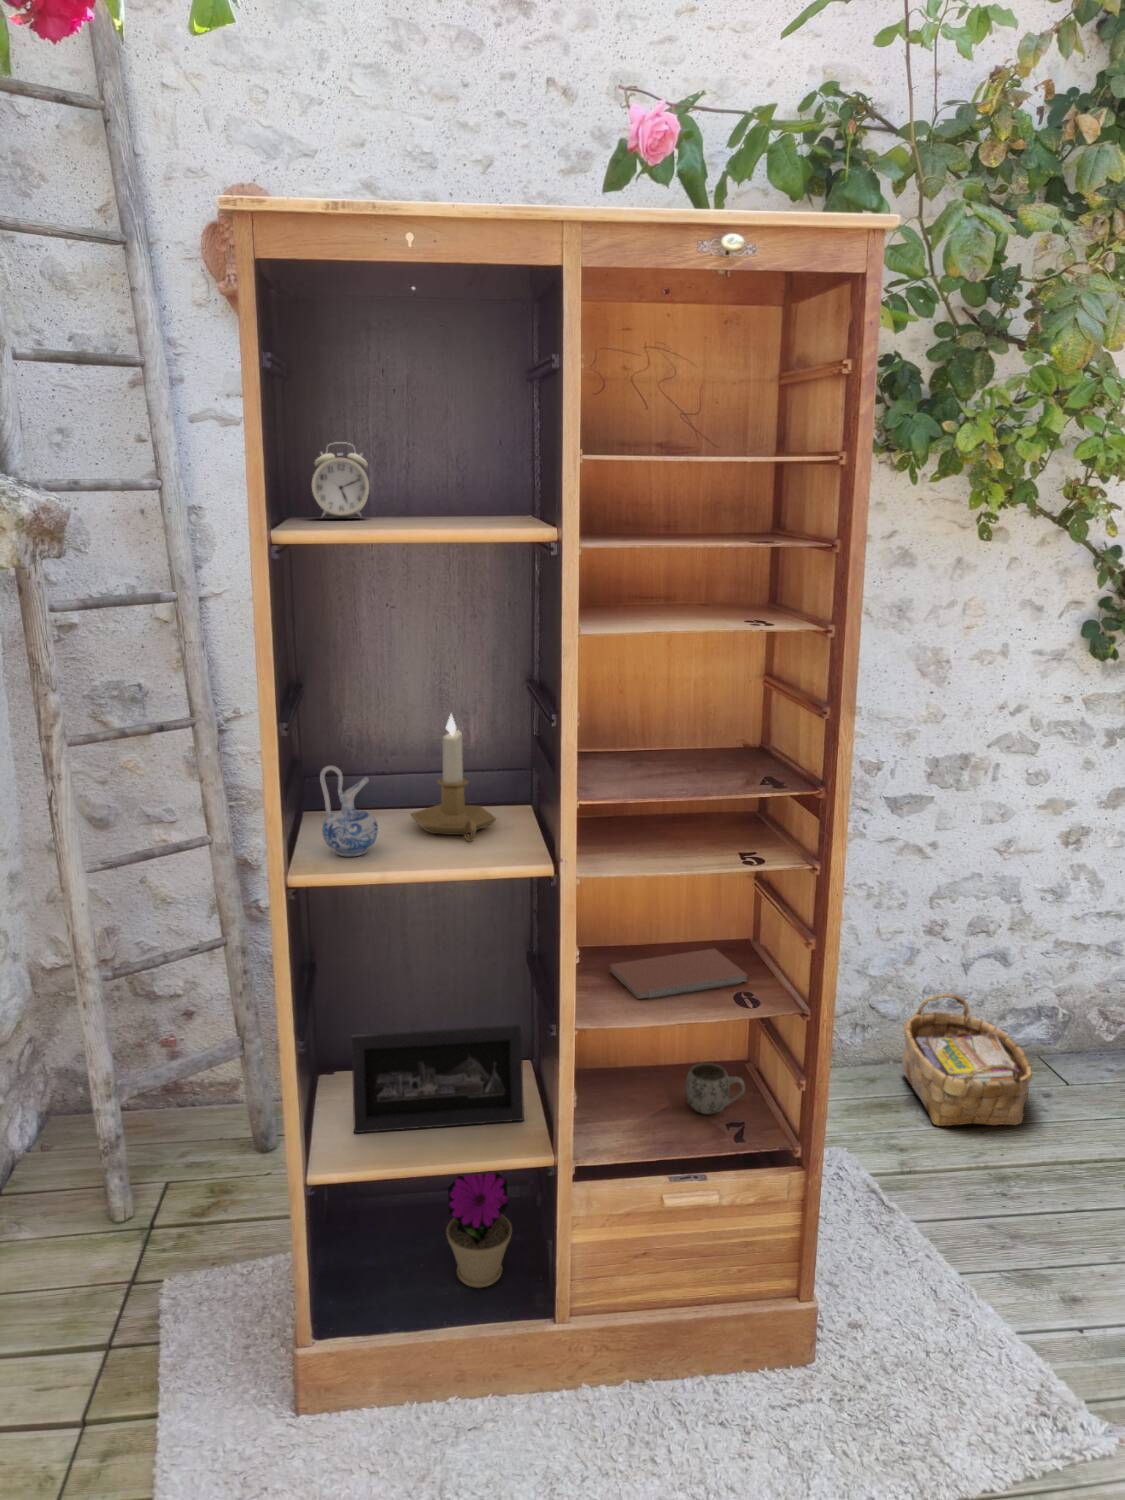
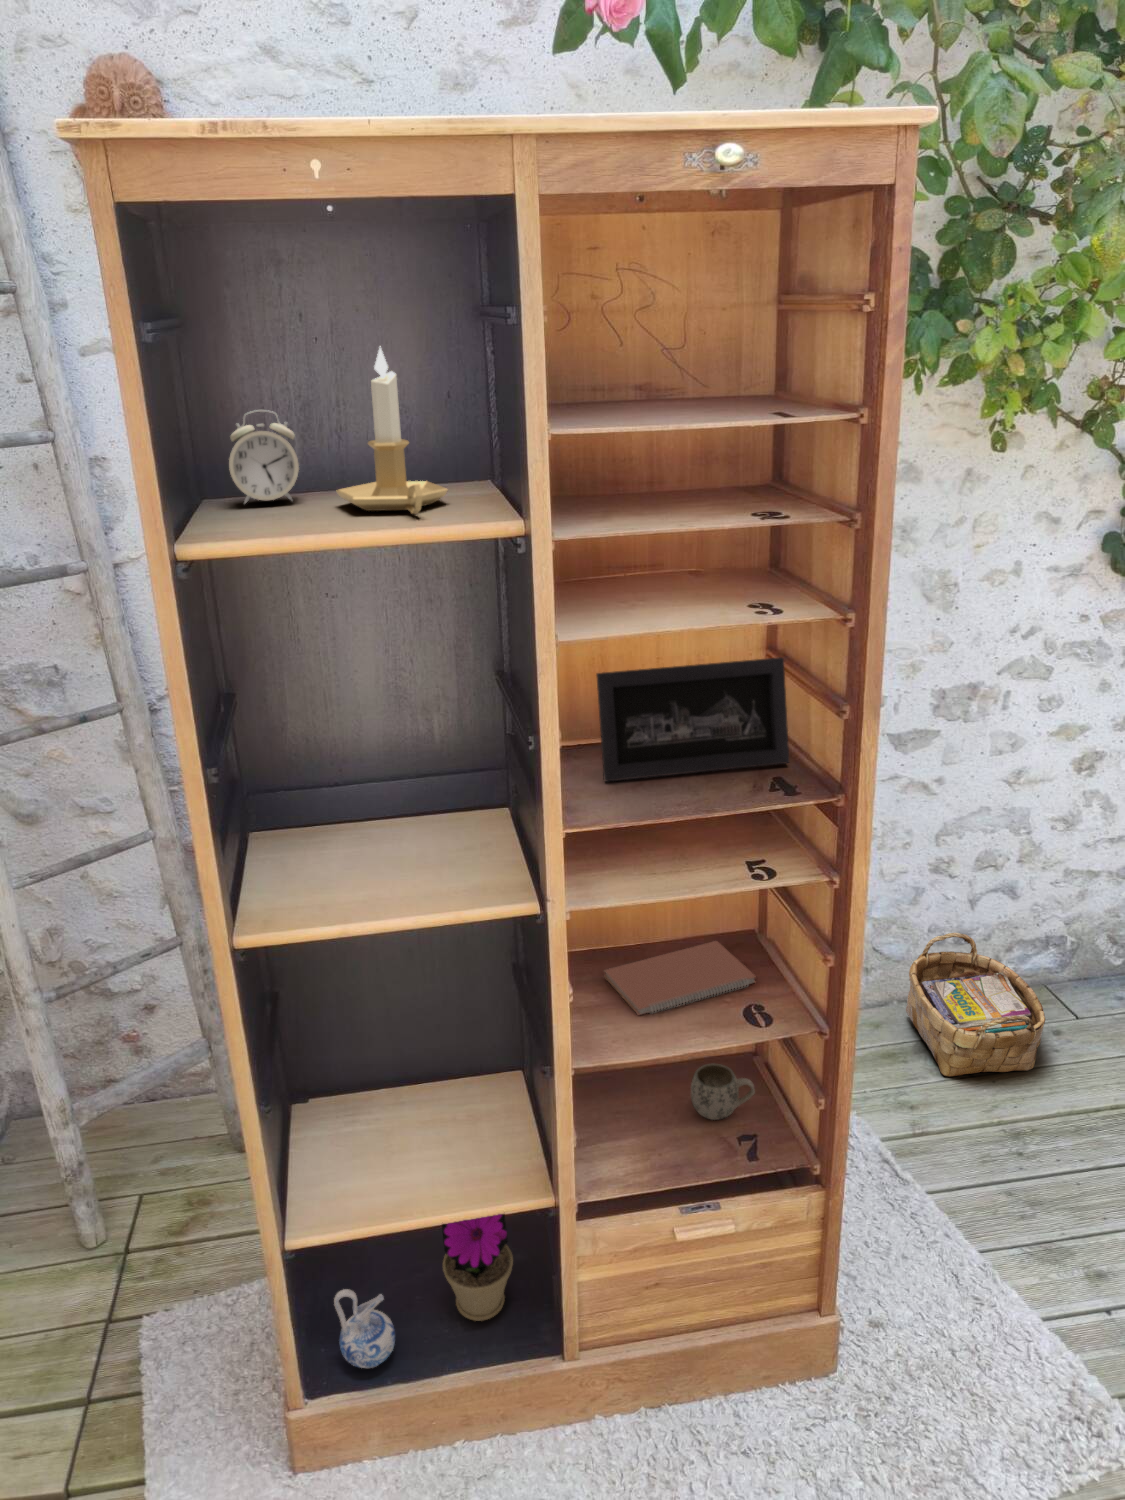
candlestick: present [411,715,496,841] -> present [337,346,448,514]
ceramic pitcher: present [320,766,378,856] -> present [334,1289,395,1368]
picture frame: present [352,1025,524,1133] -> present [596,657,789,781]

